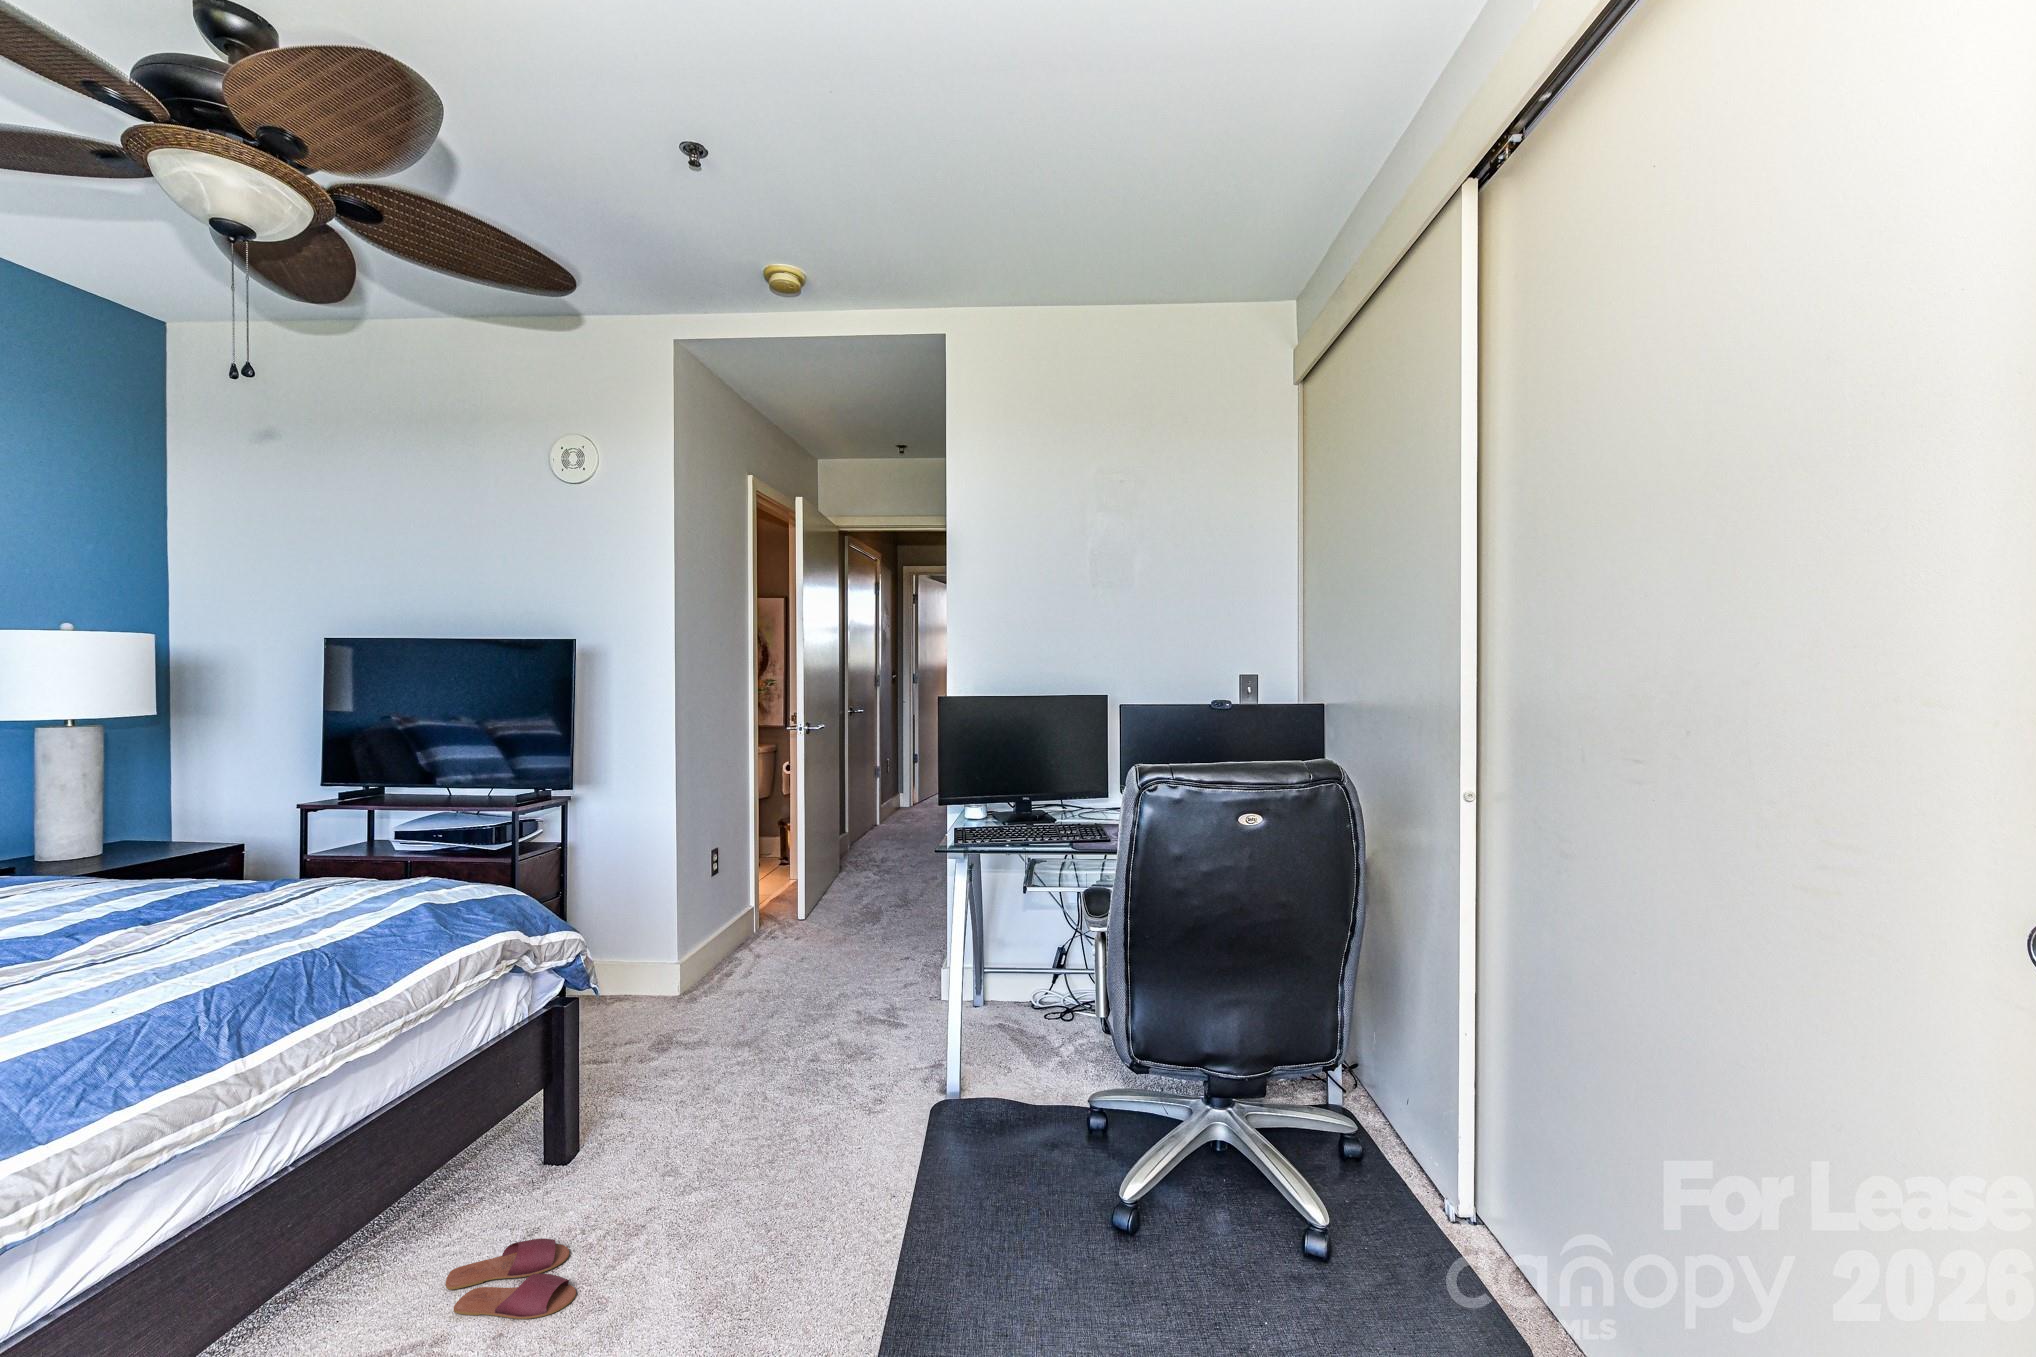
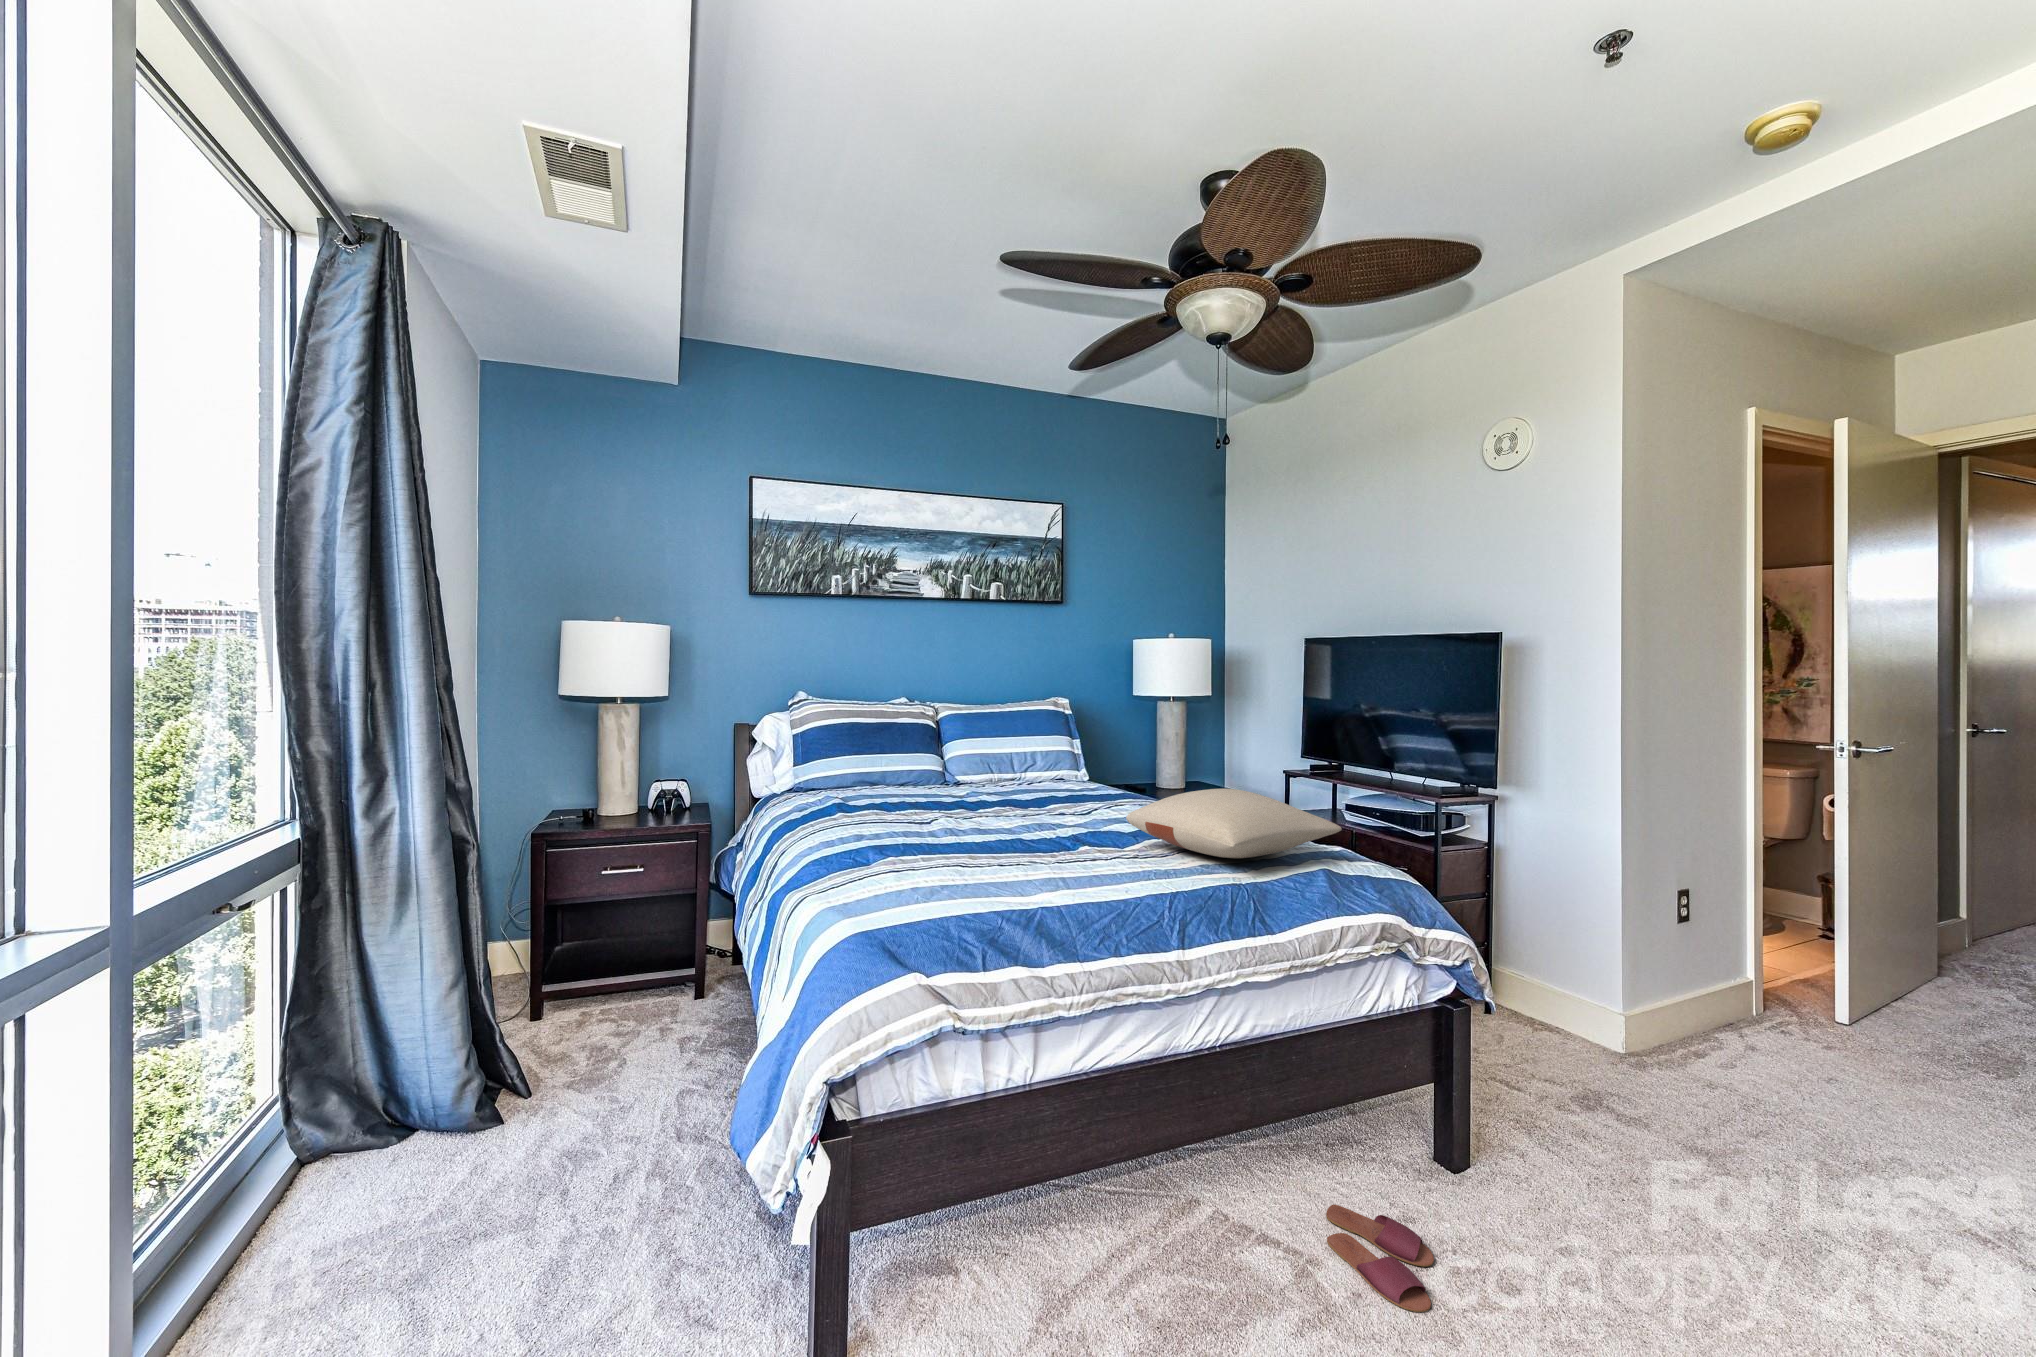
pillow: none [59,834,435,929] -> present [1126,789,1342,858]

